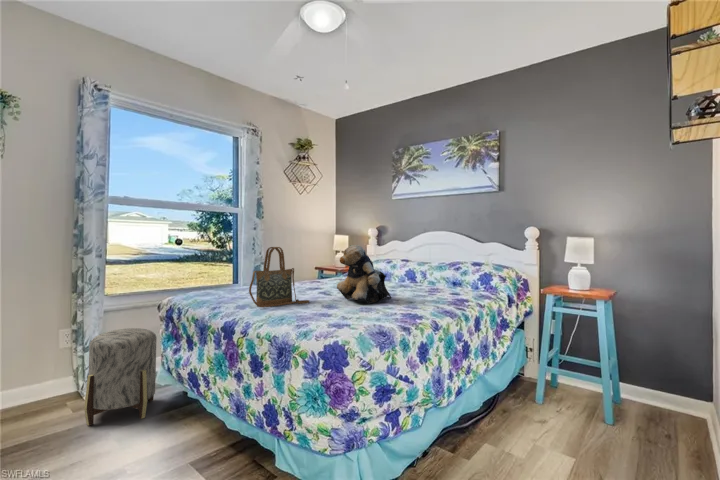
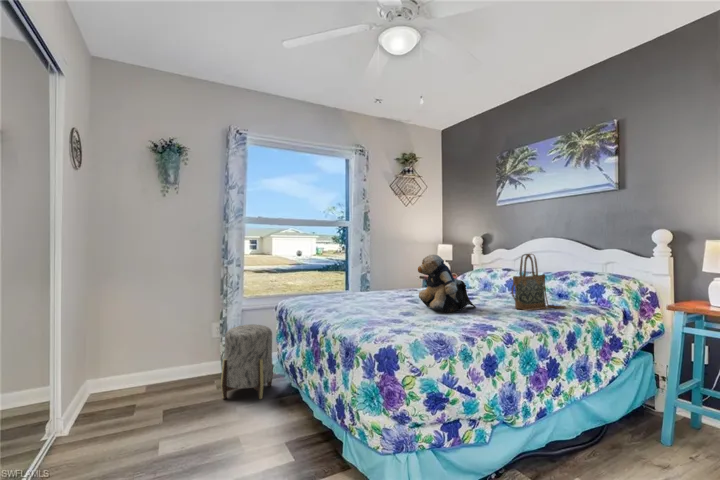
handbag: present [249,247,309,307] -> present [511,254,566,311]

